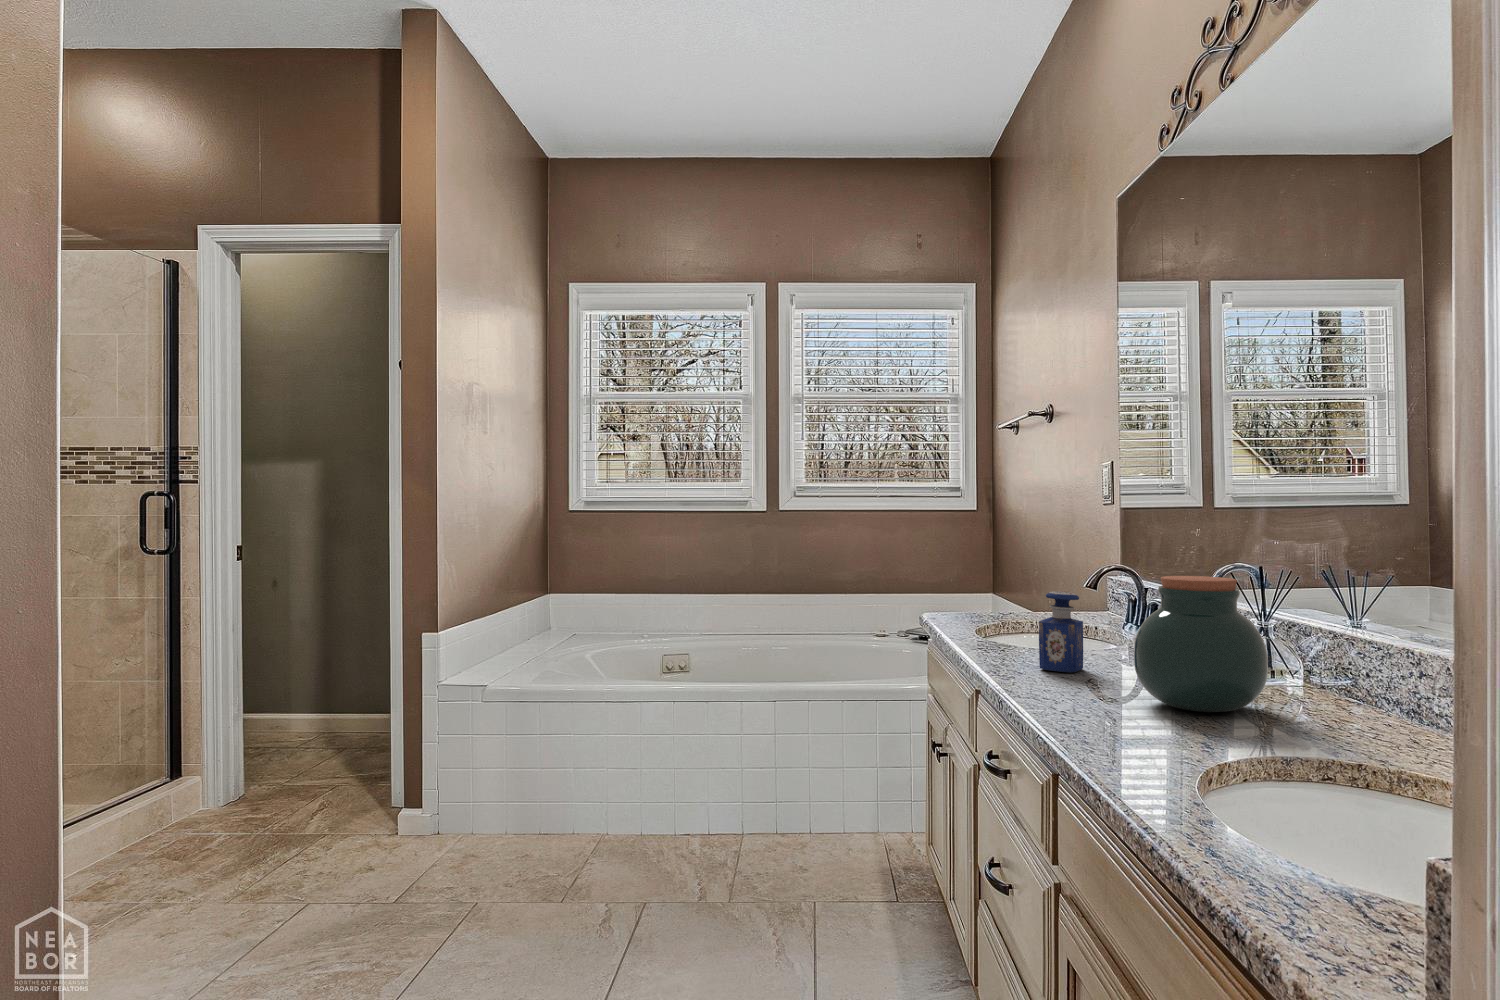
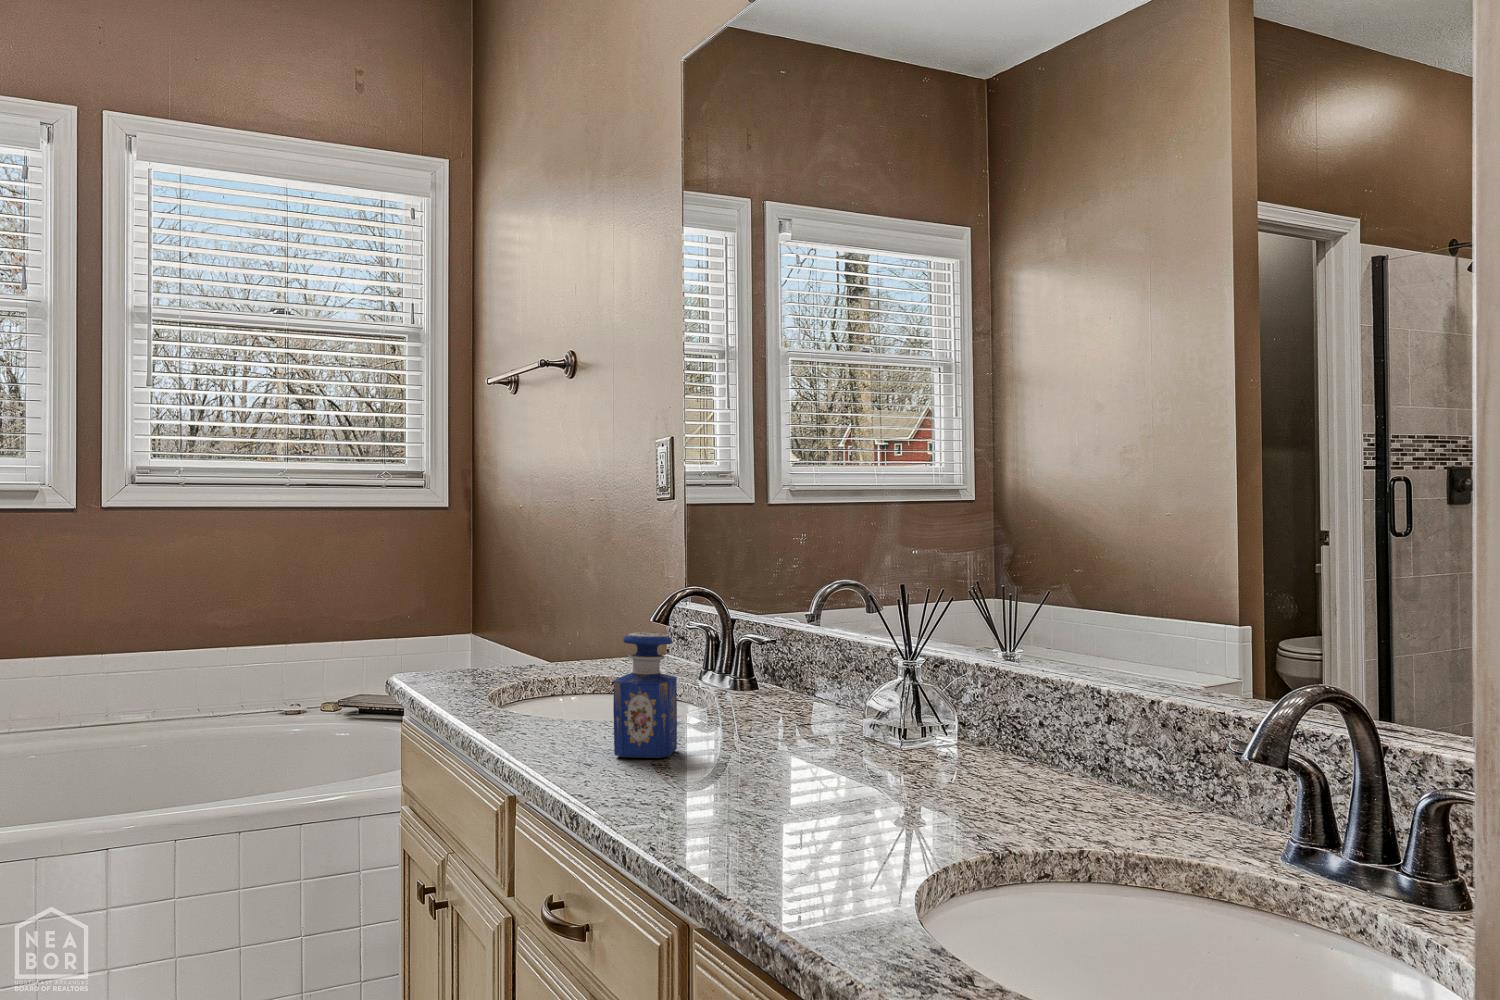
jar: present [1134,576,1268,712] -> none [769,601,942,798]

